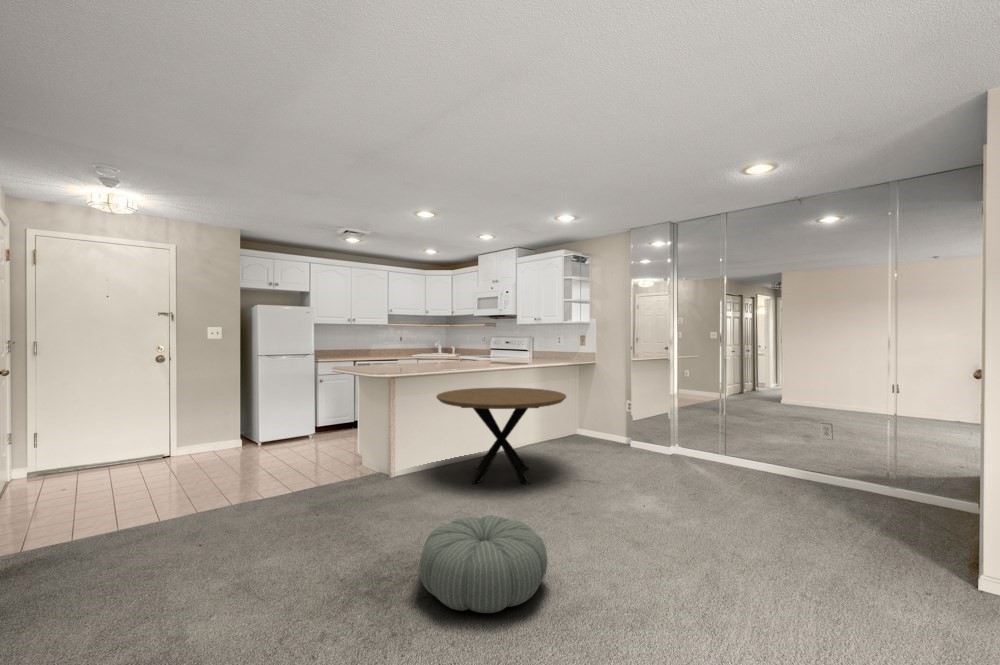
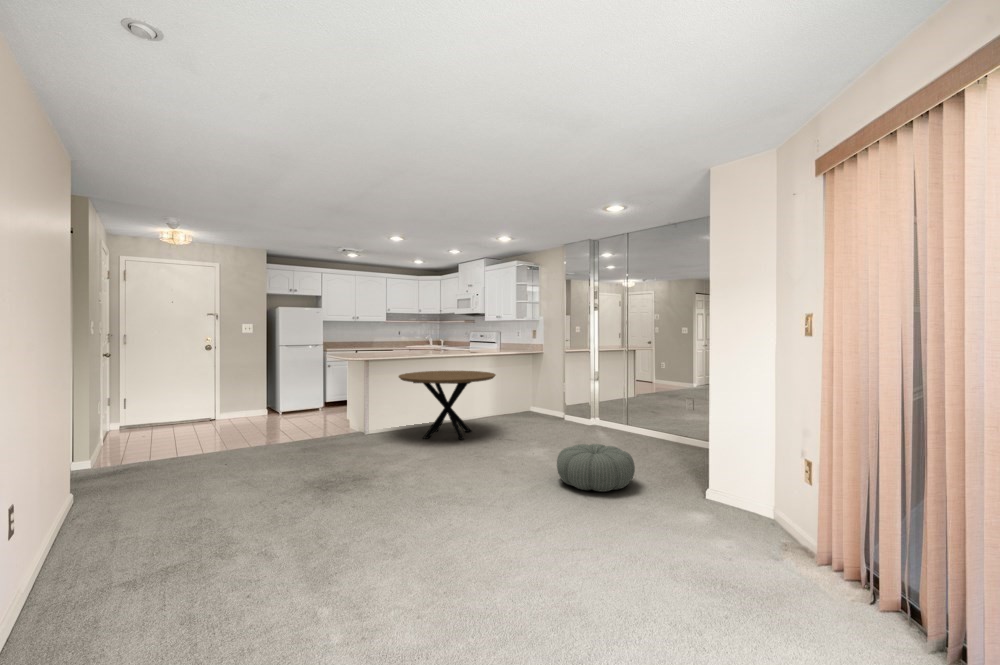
pouf: present [420,515,547,613] -> present [557,444,635,492]

